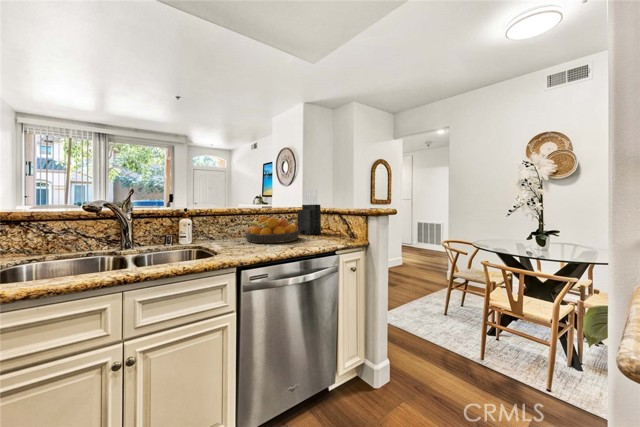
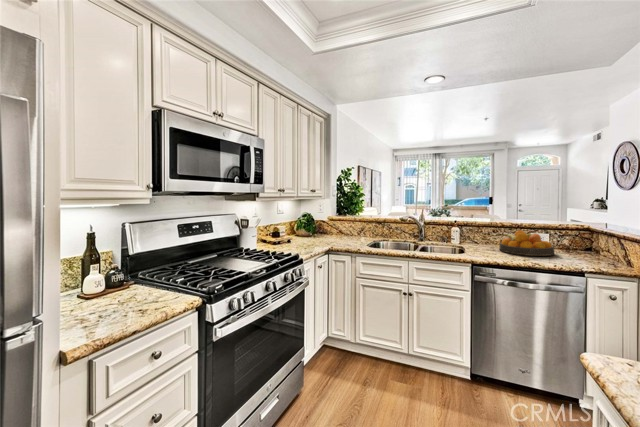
knife block: present [297,190,321,235] -> none [570,207,598,256]

